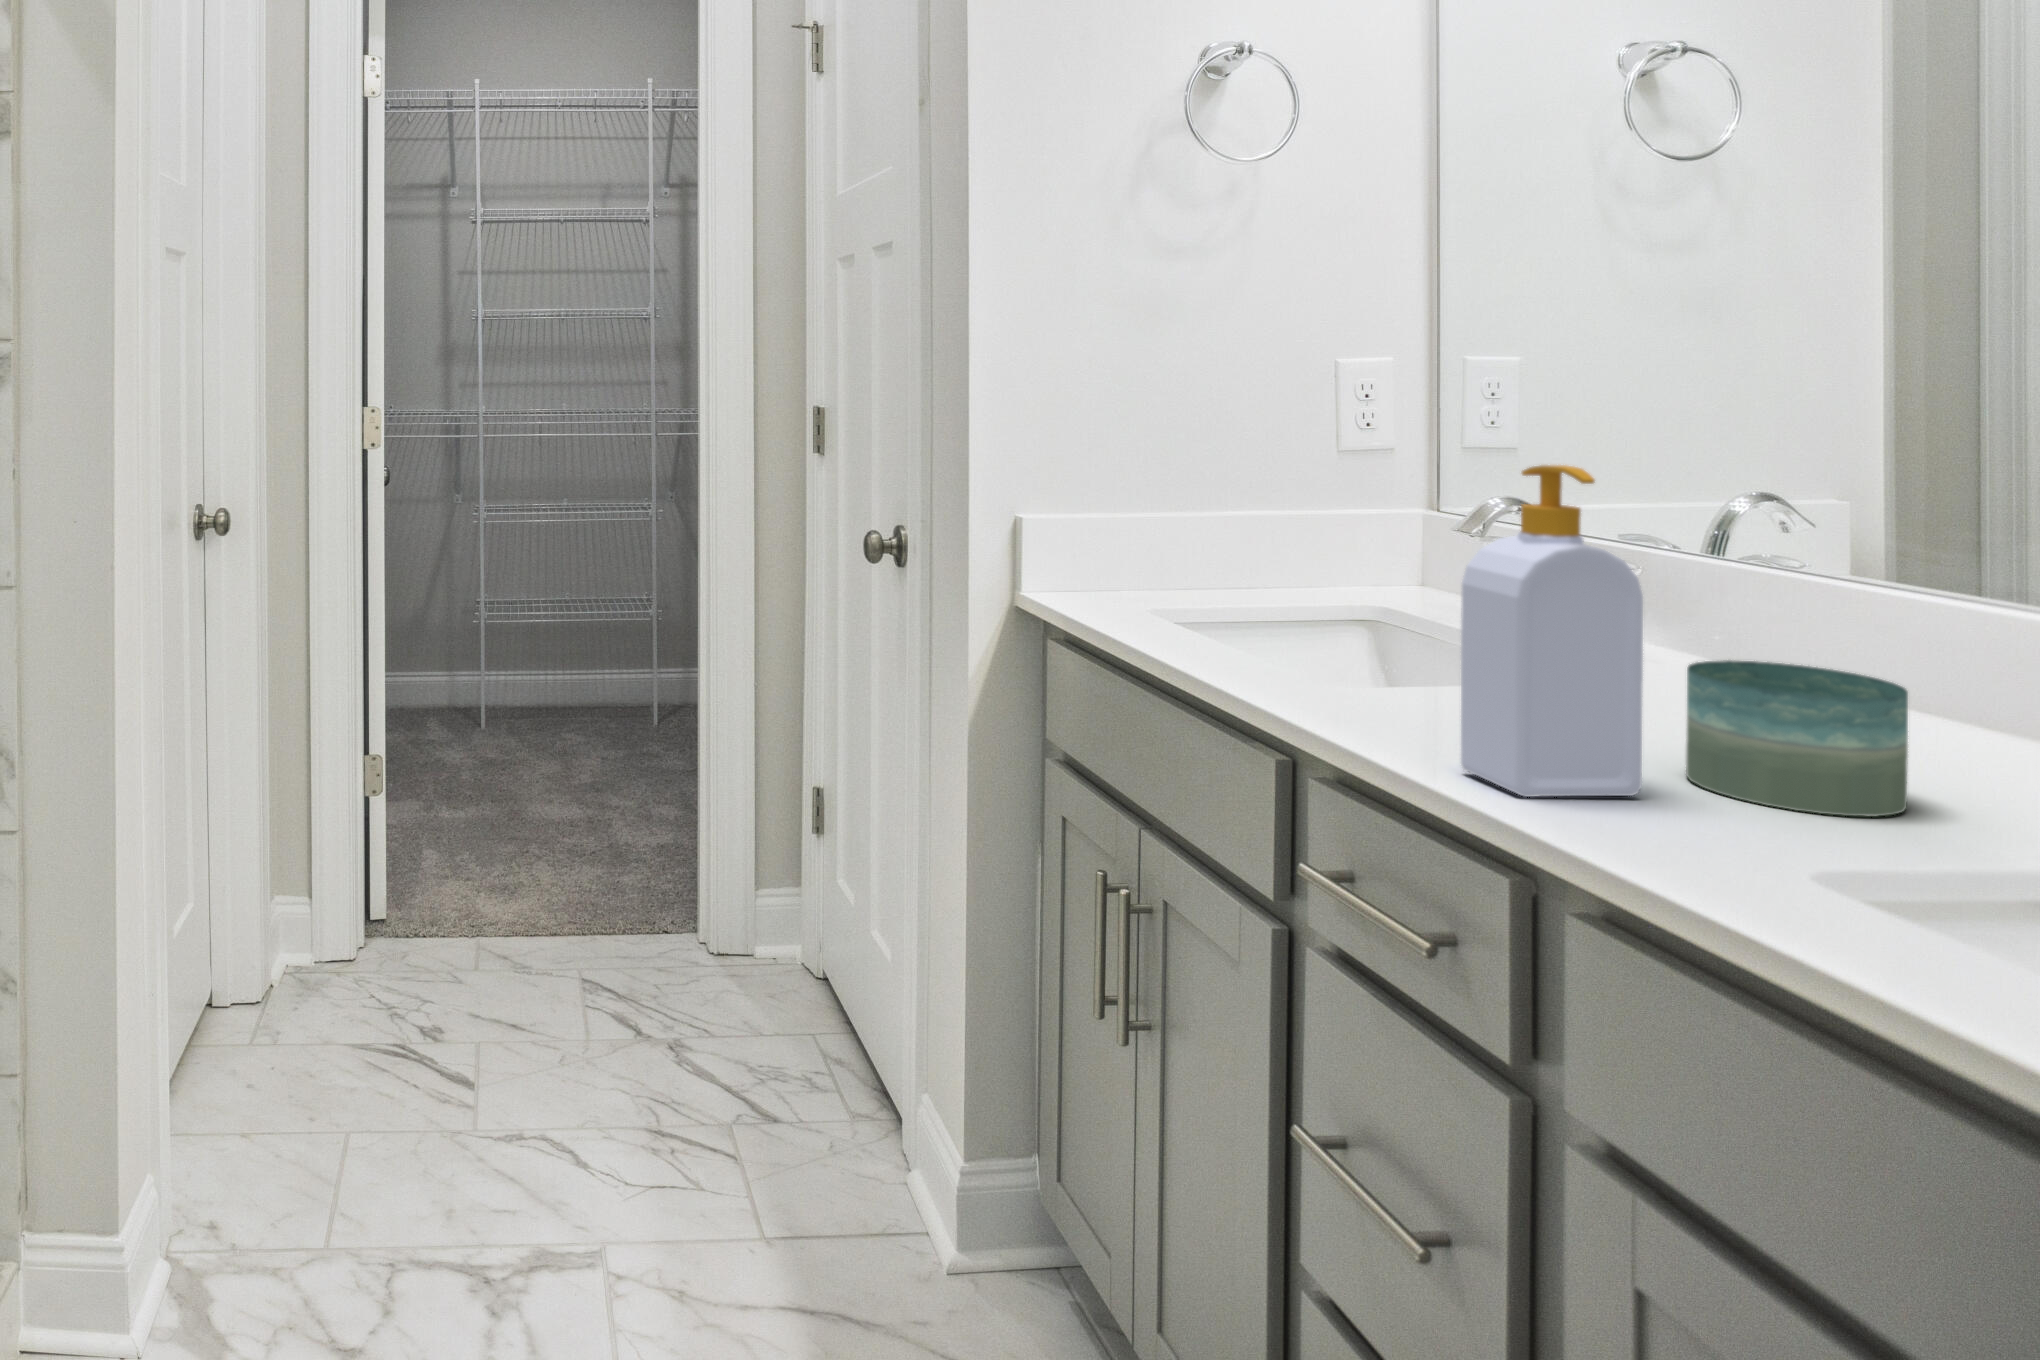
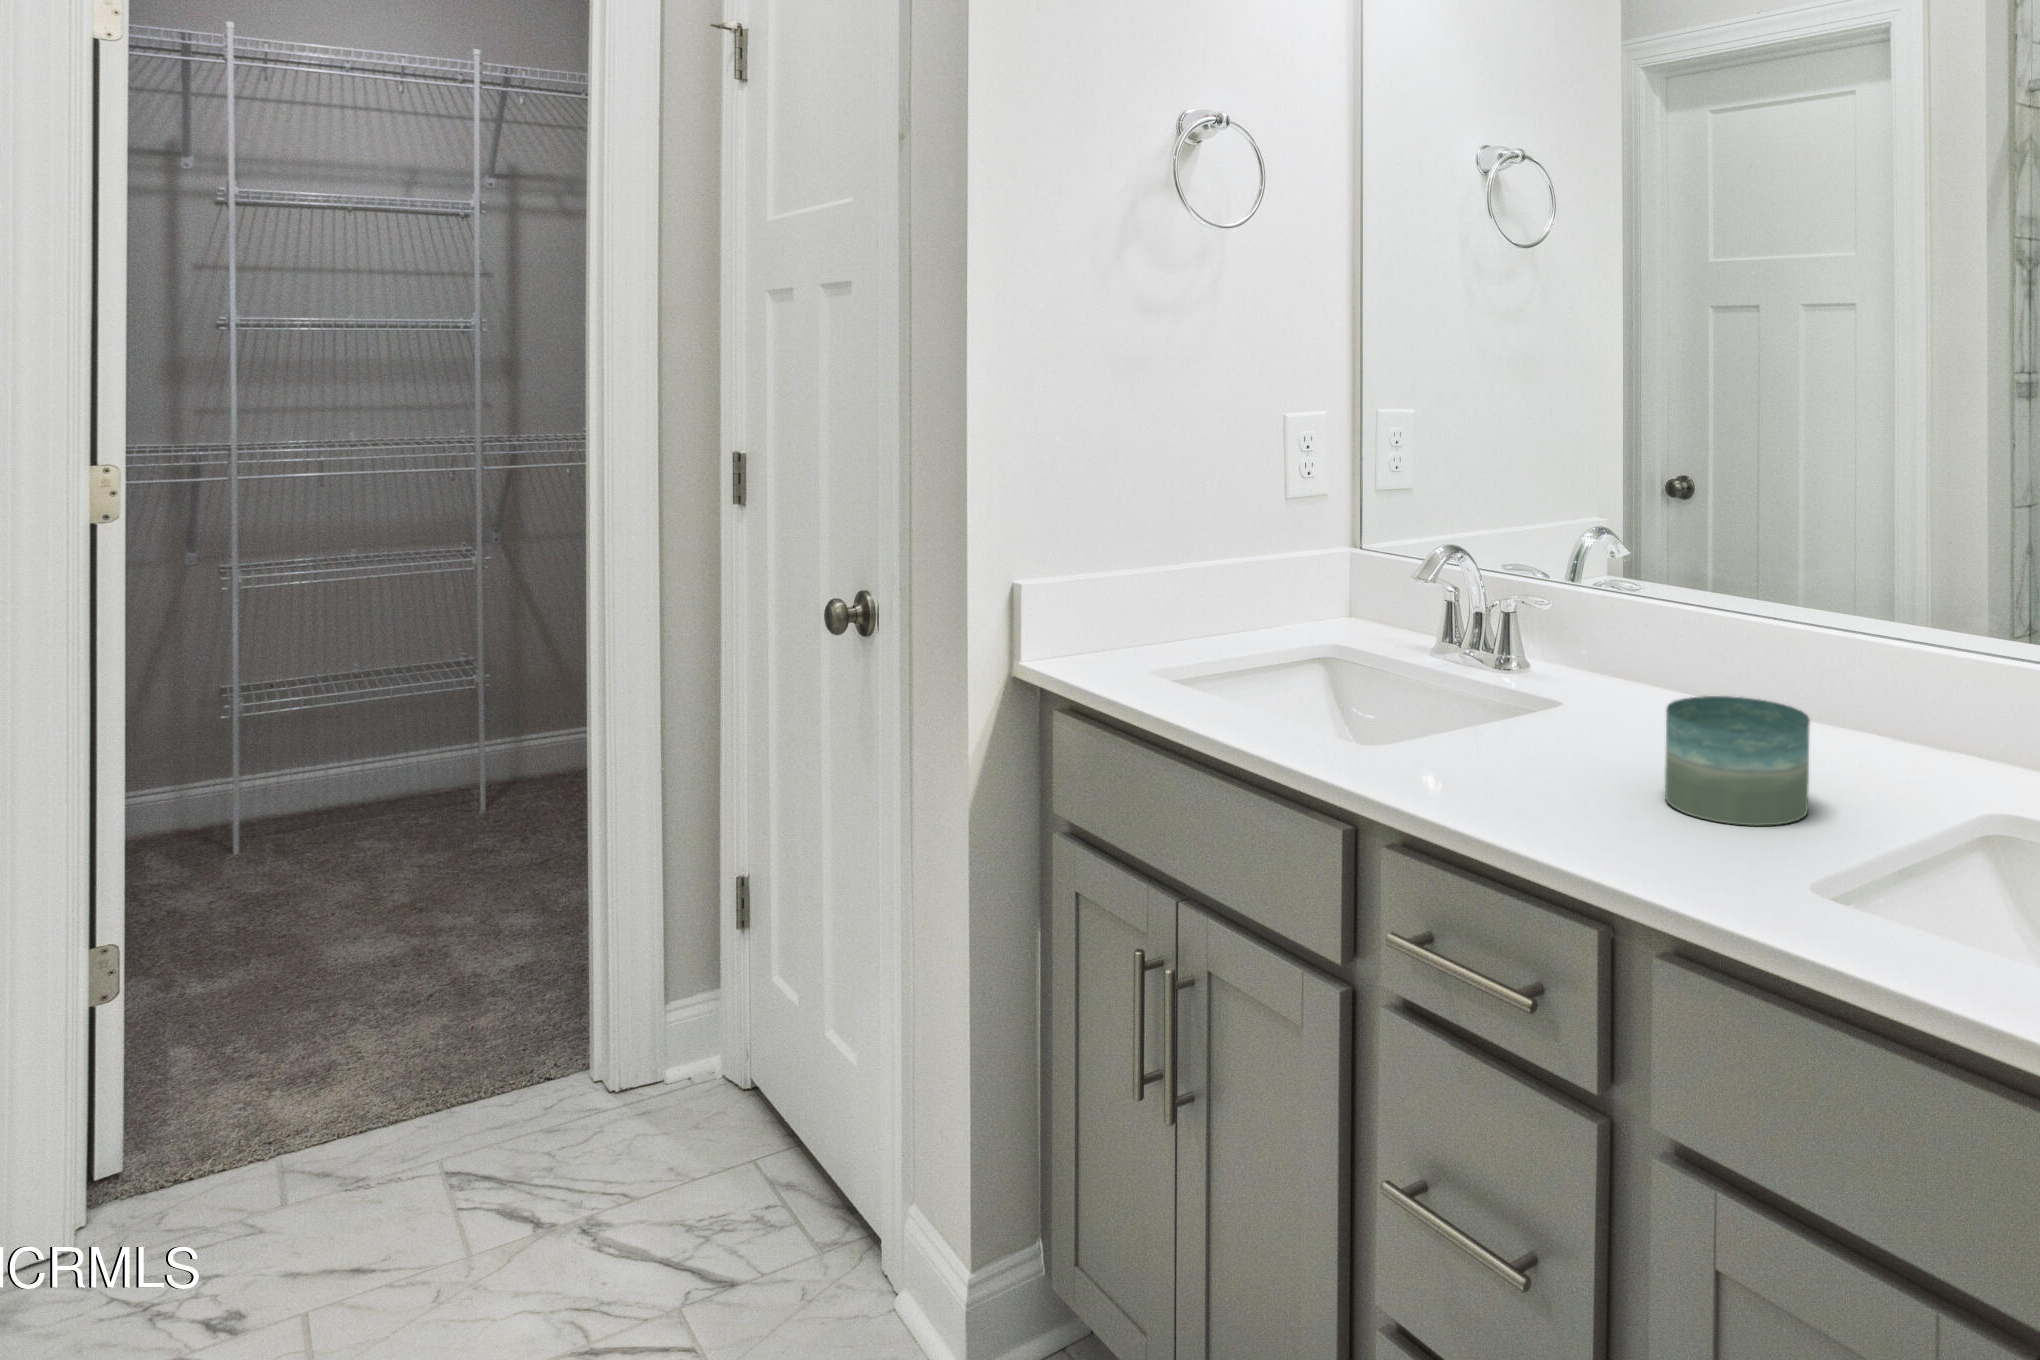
soap bottle: present [1461,465,1643,797] -> none [1531,553,1665,855]

